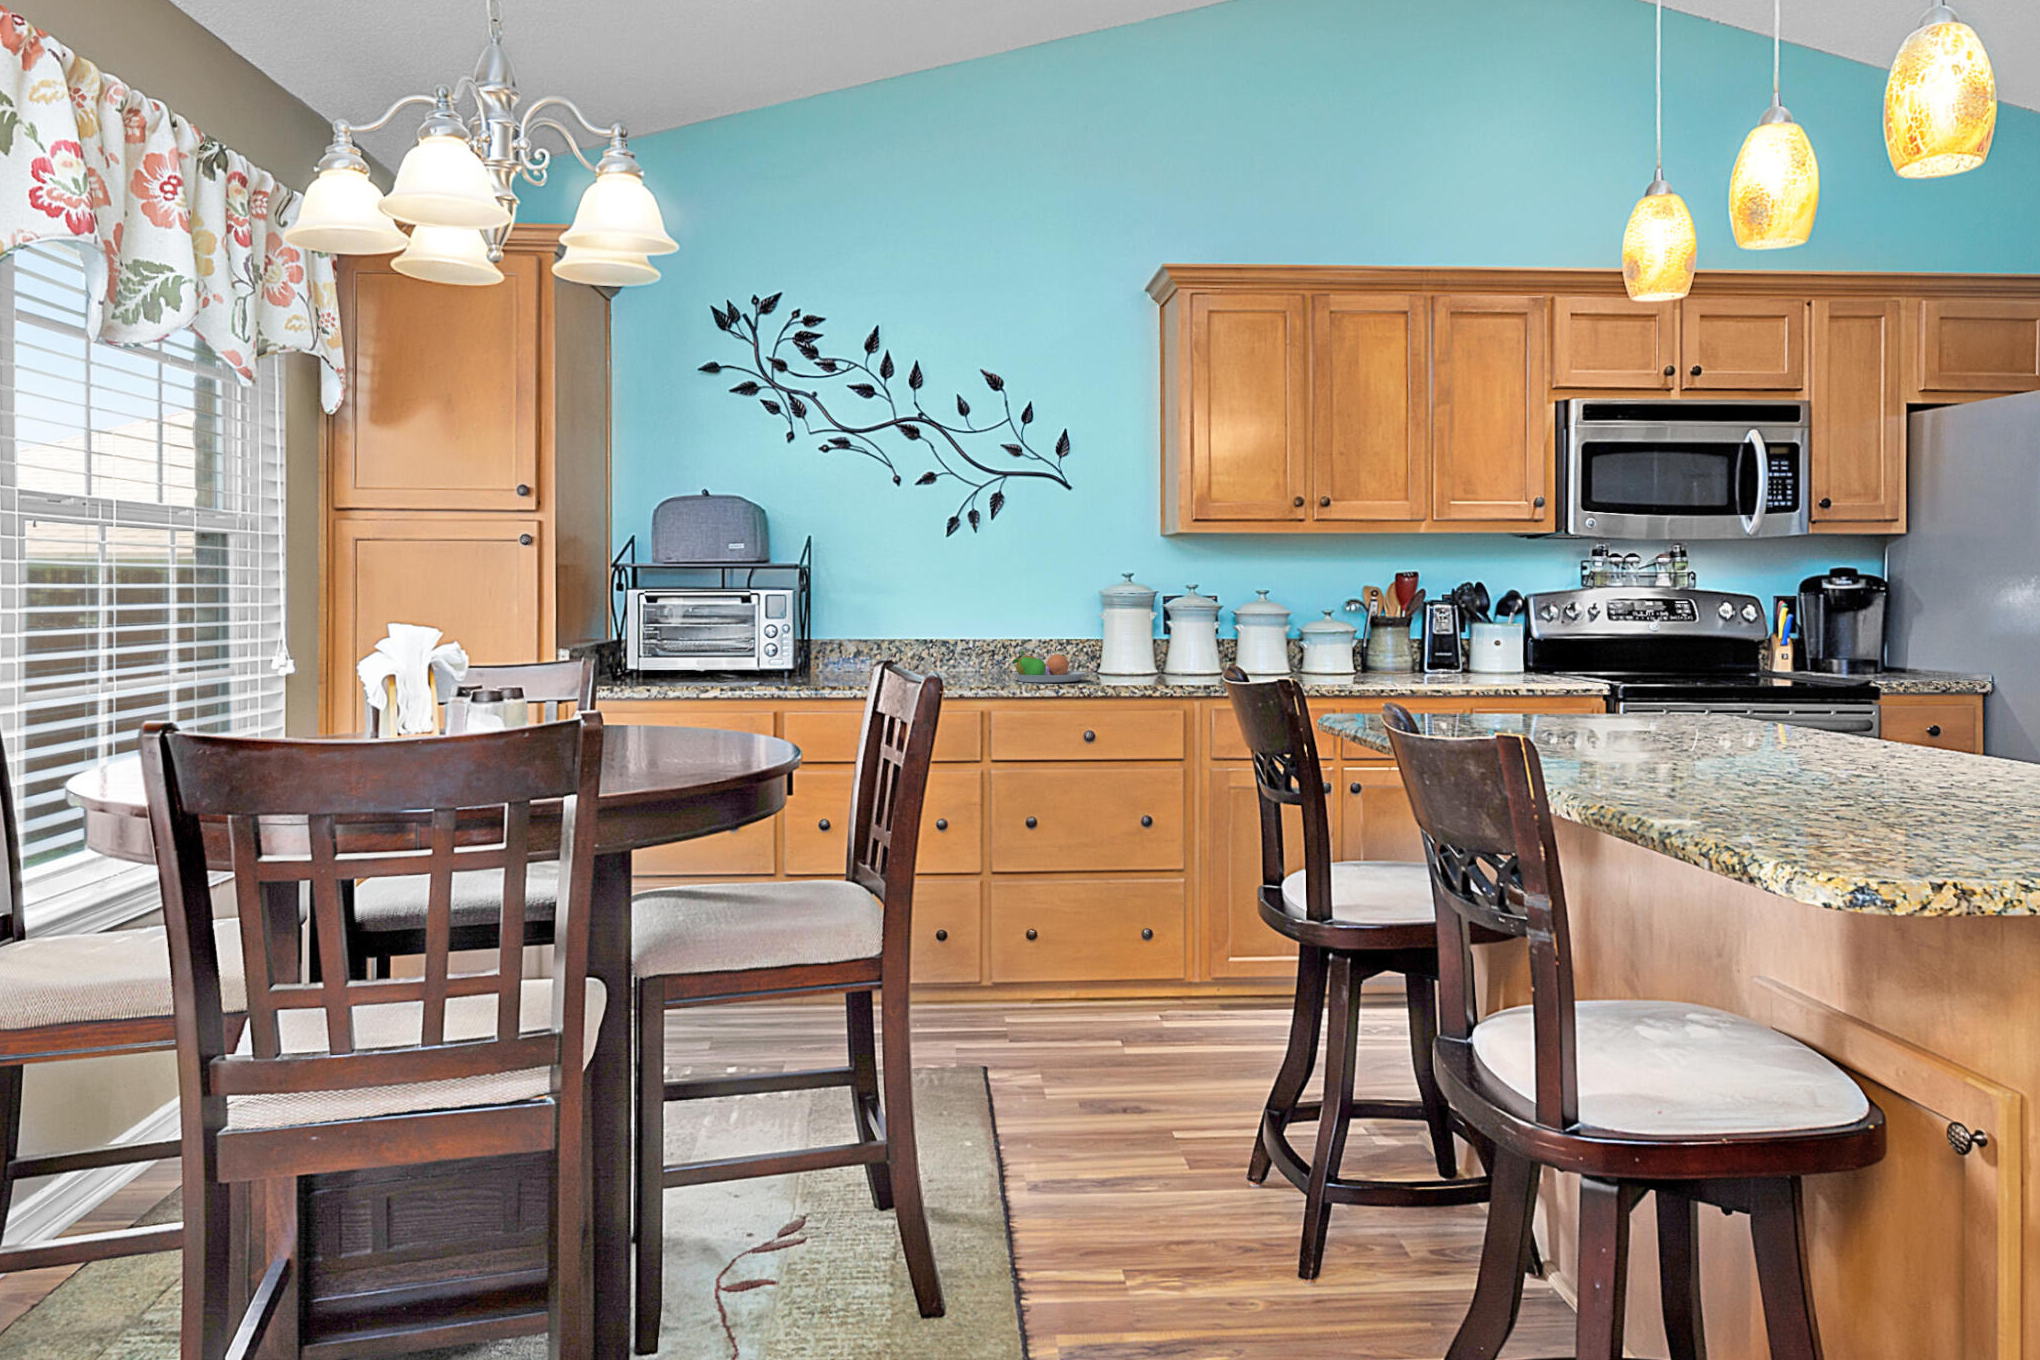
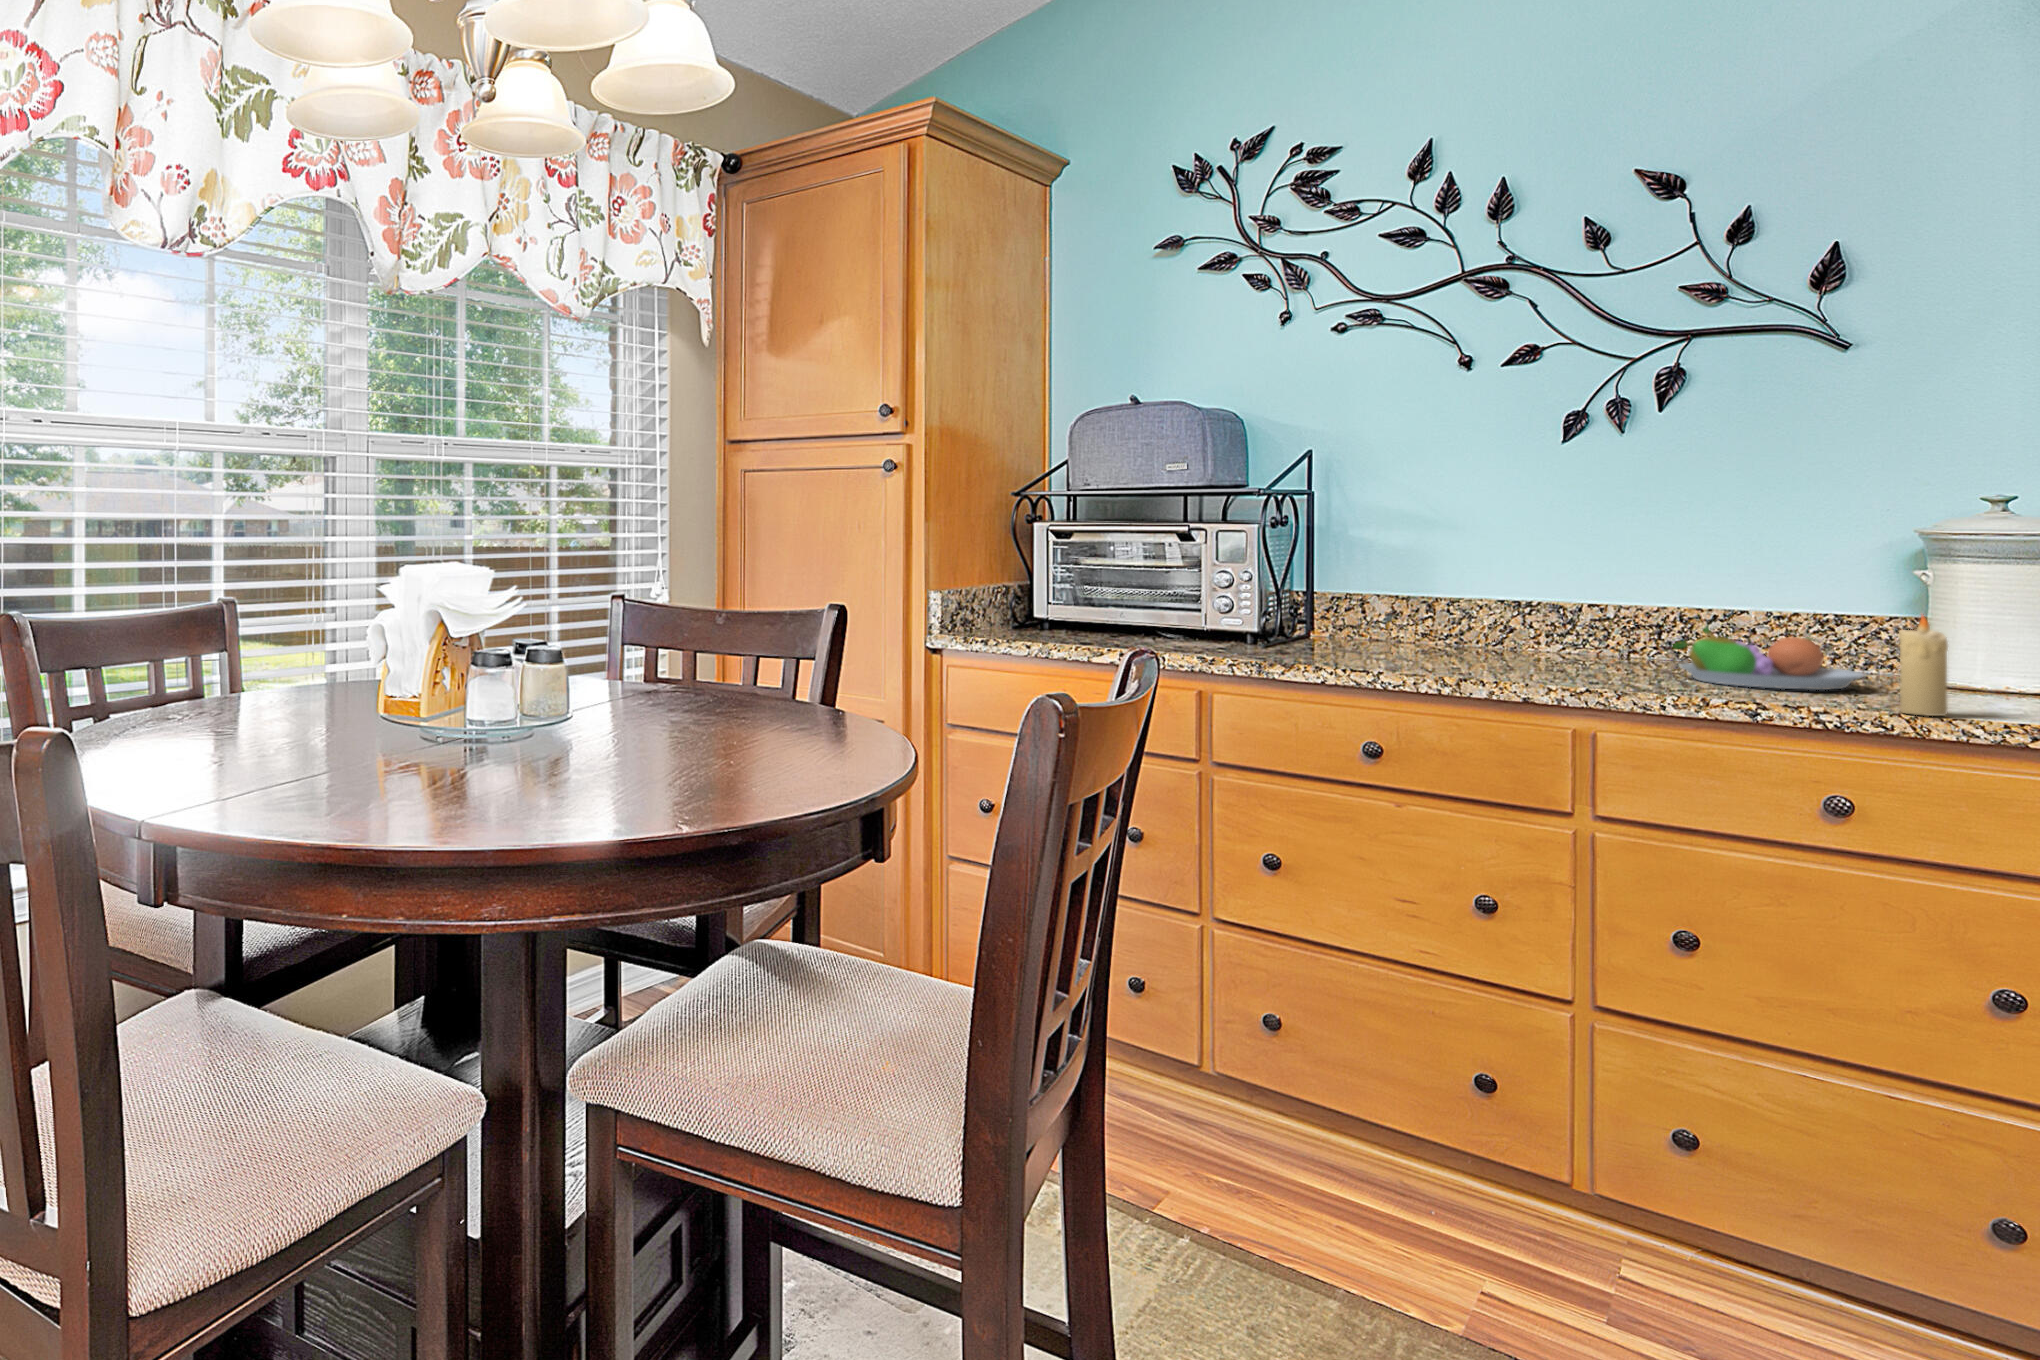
candle: none [1105,636,1121,688] -> present [1898,615,1948,716]

